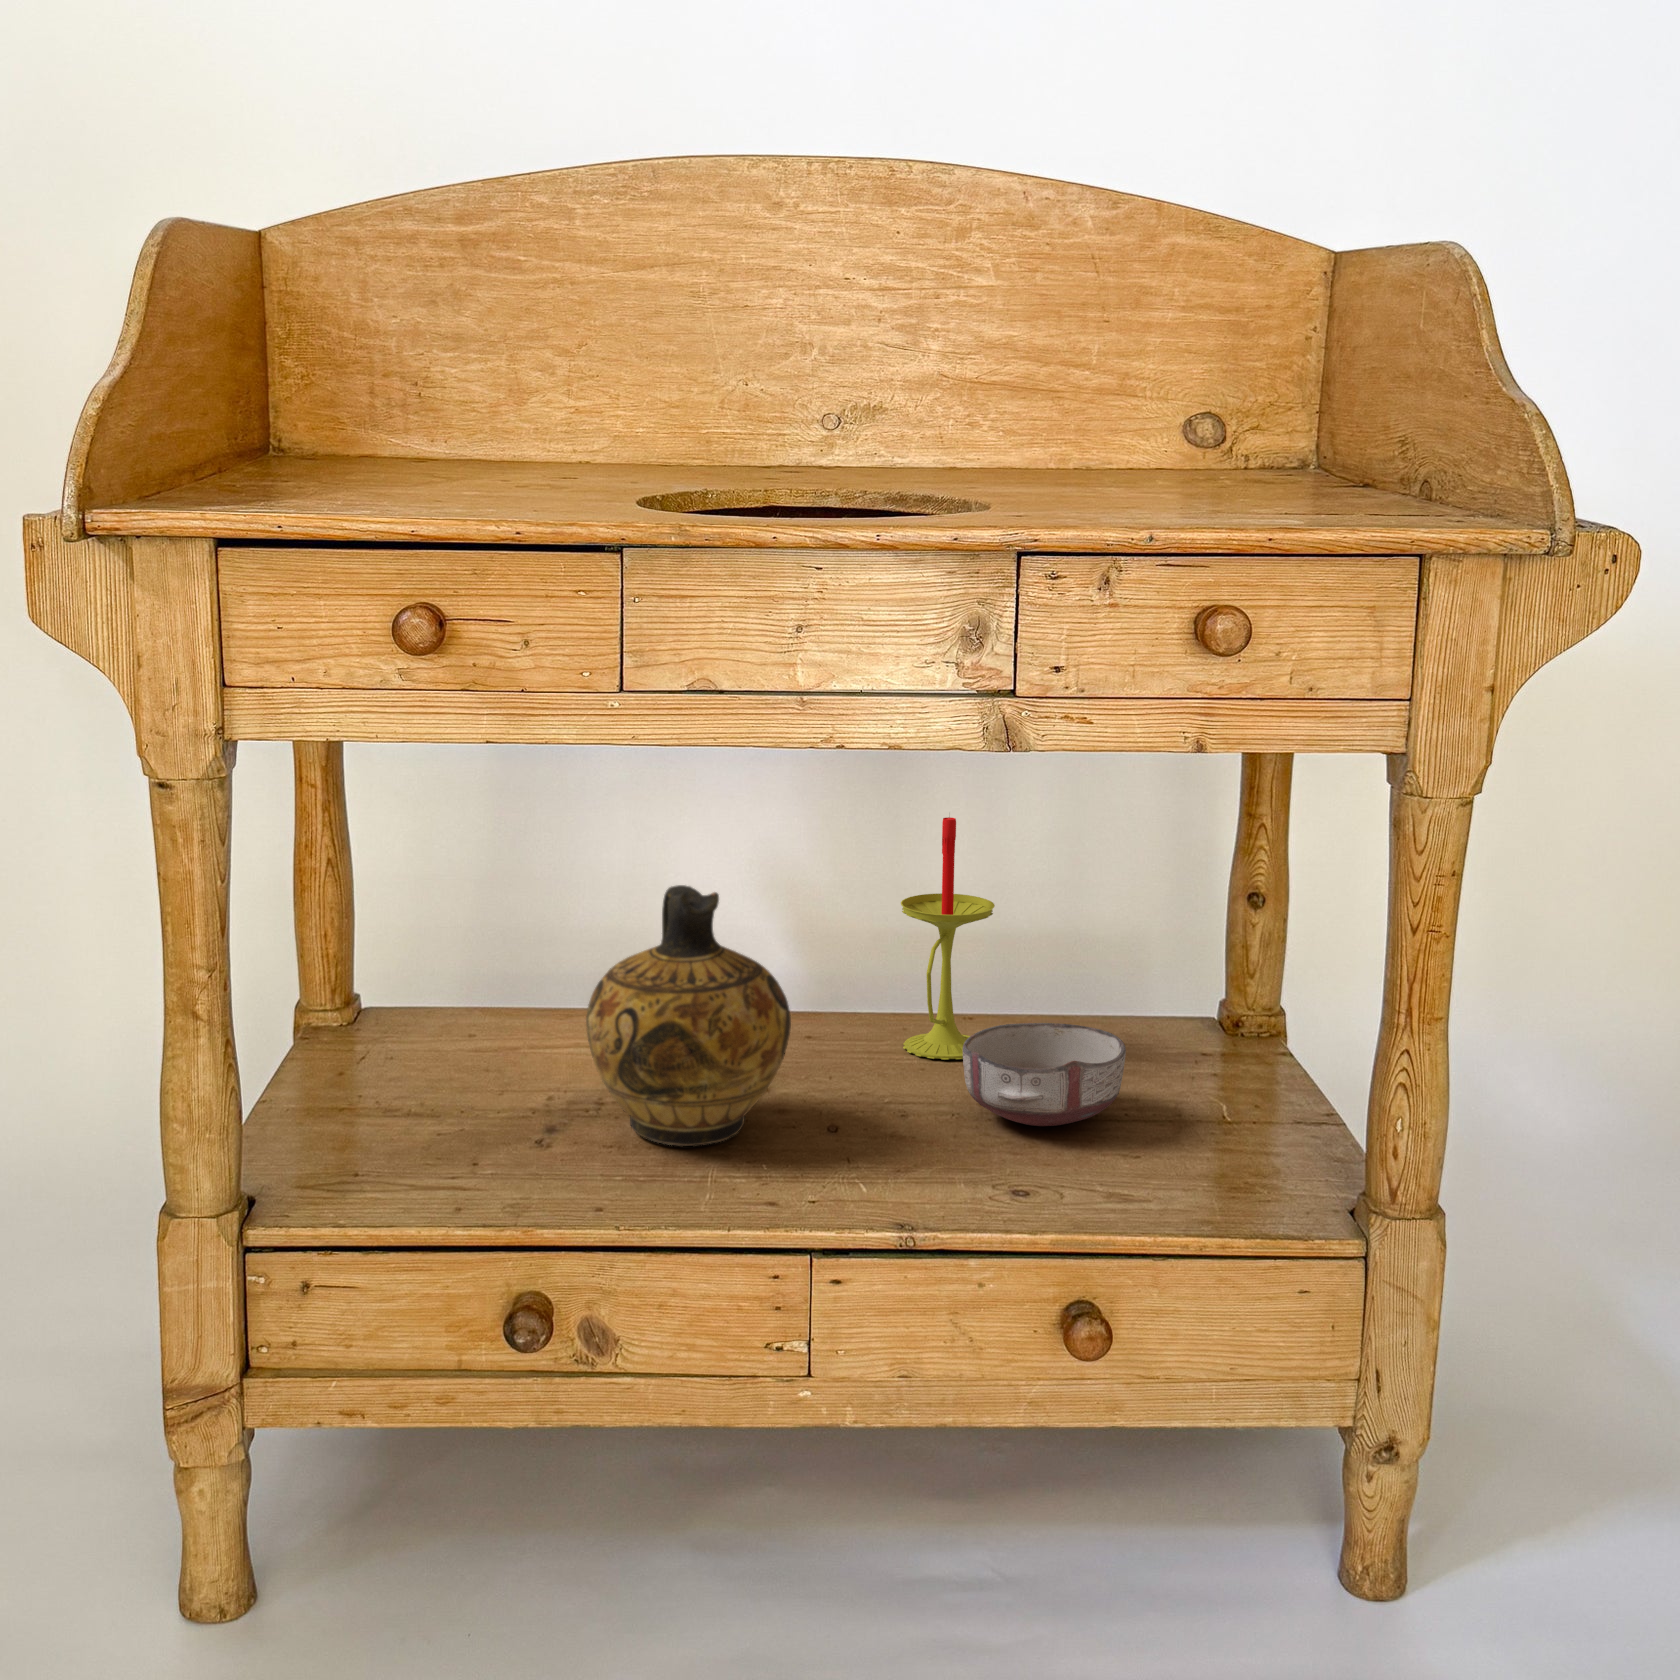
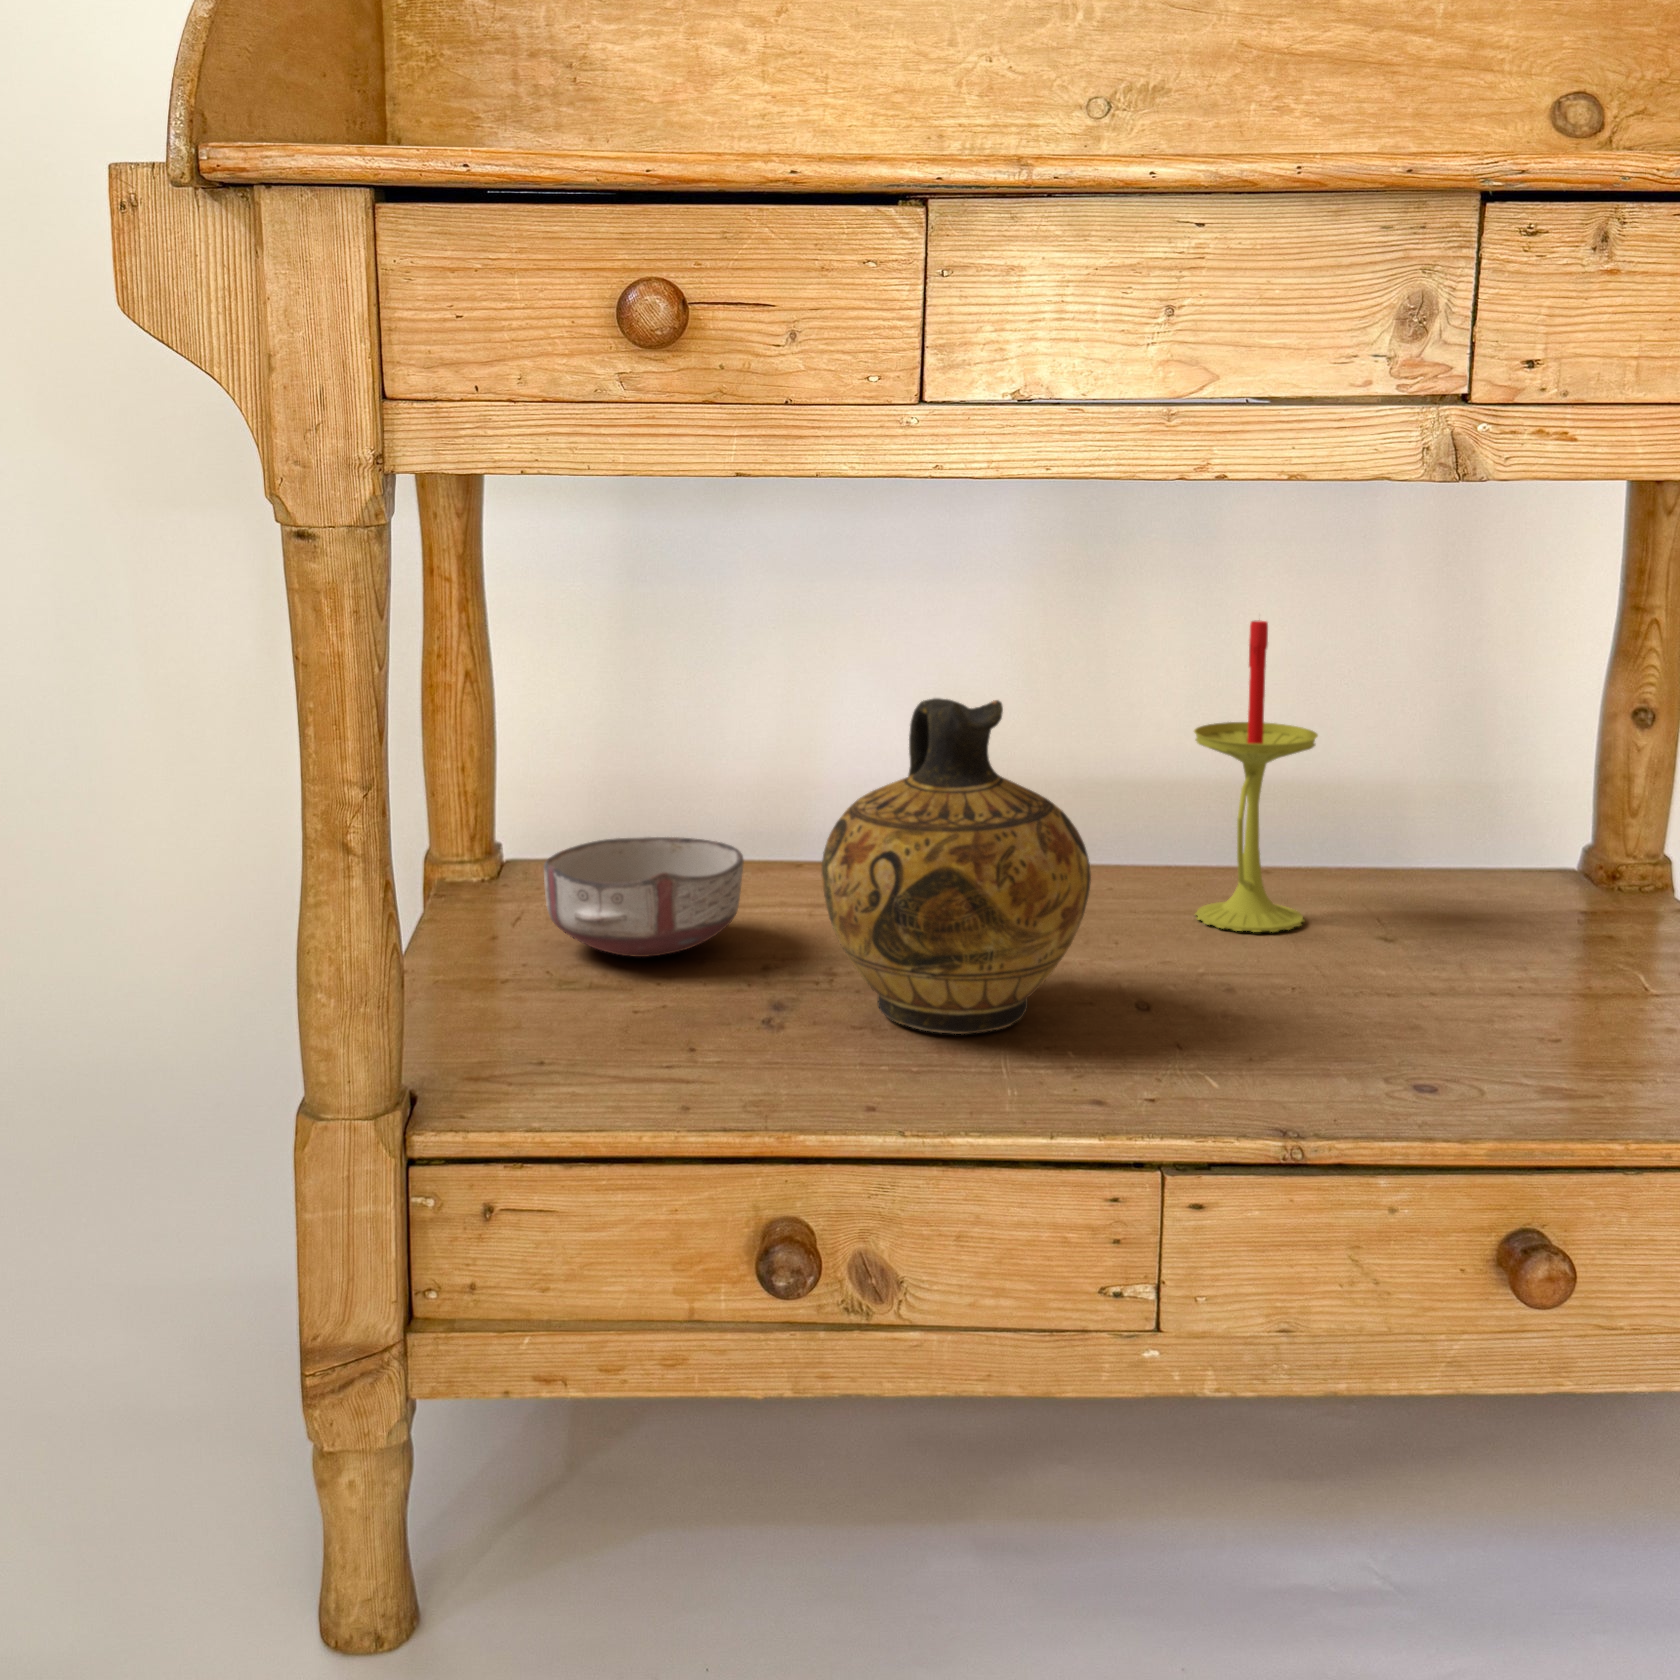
ceramic bowl: present [963,1023,1126,1126] -> present [544,837,744,957]

